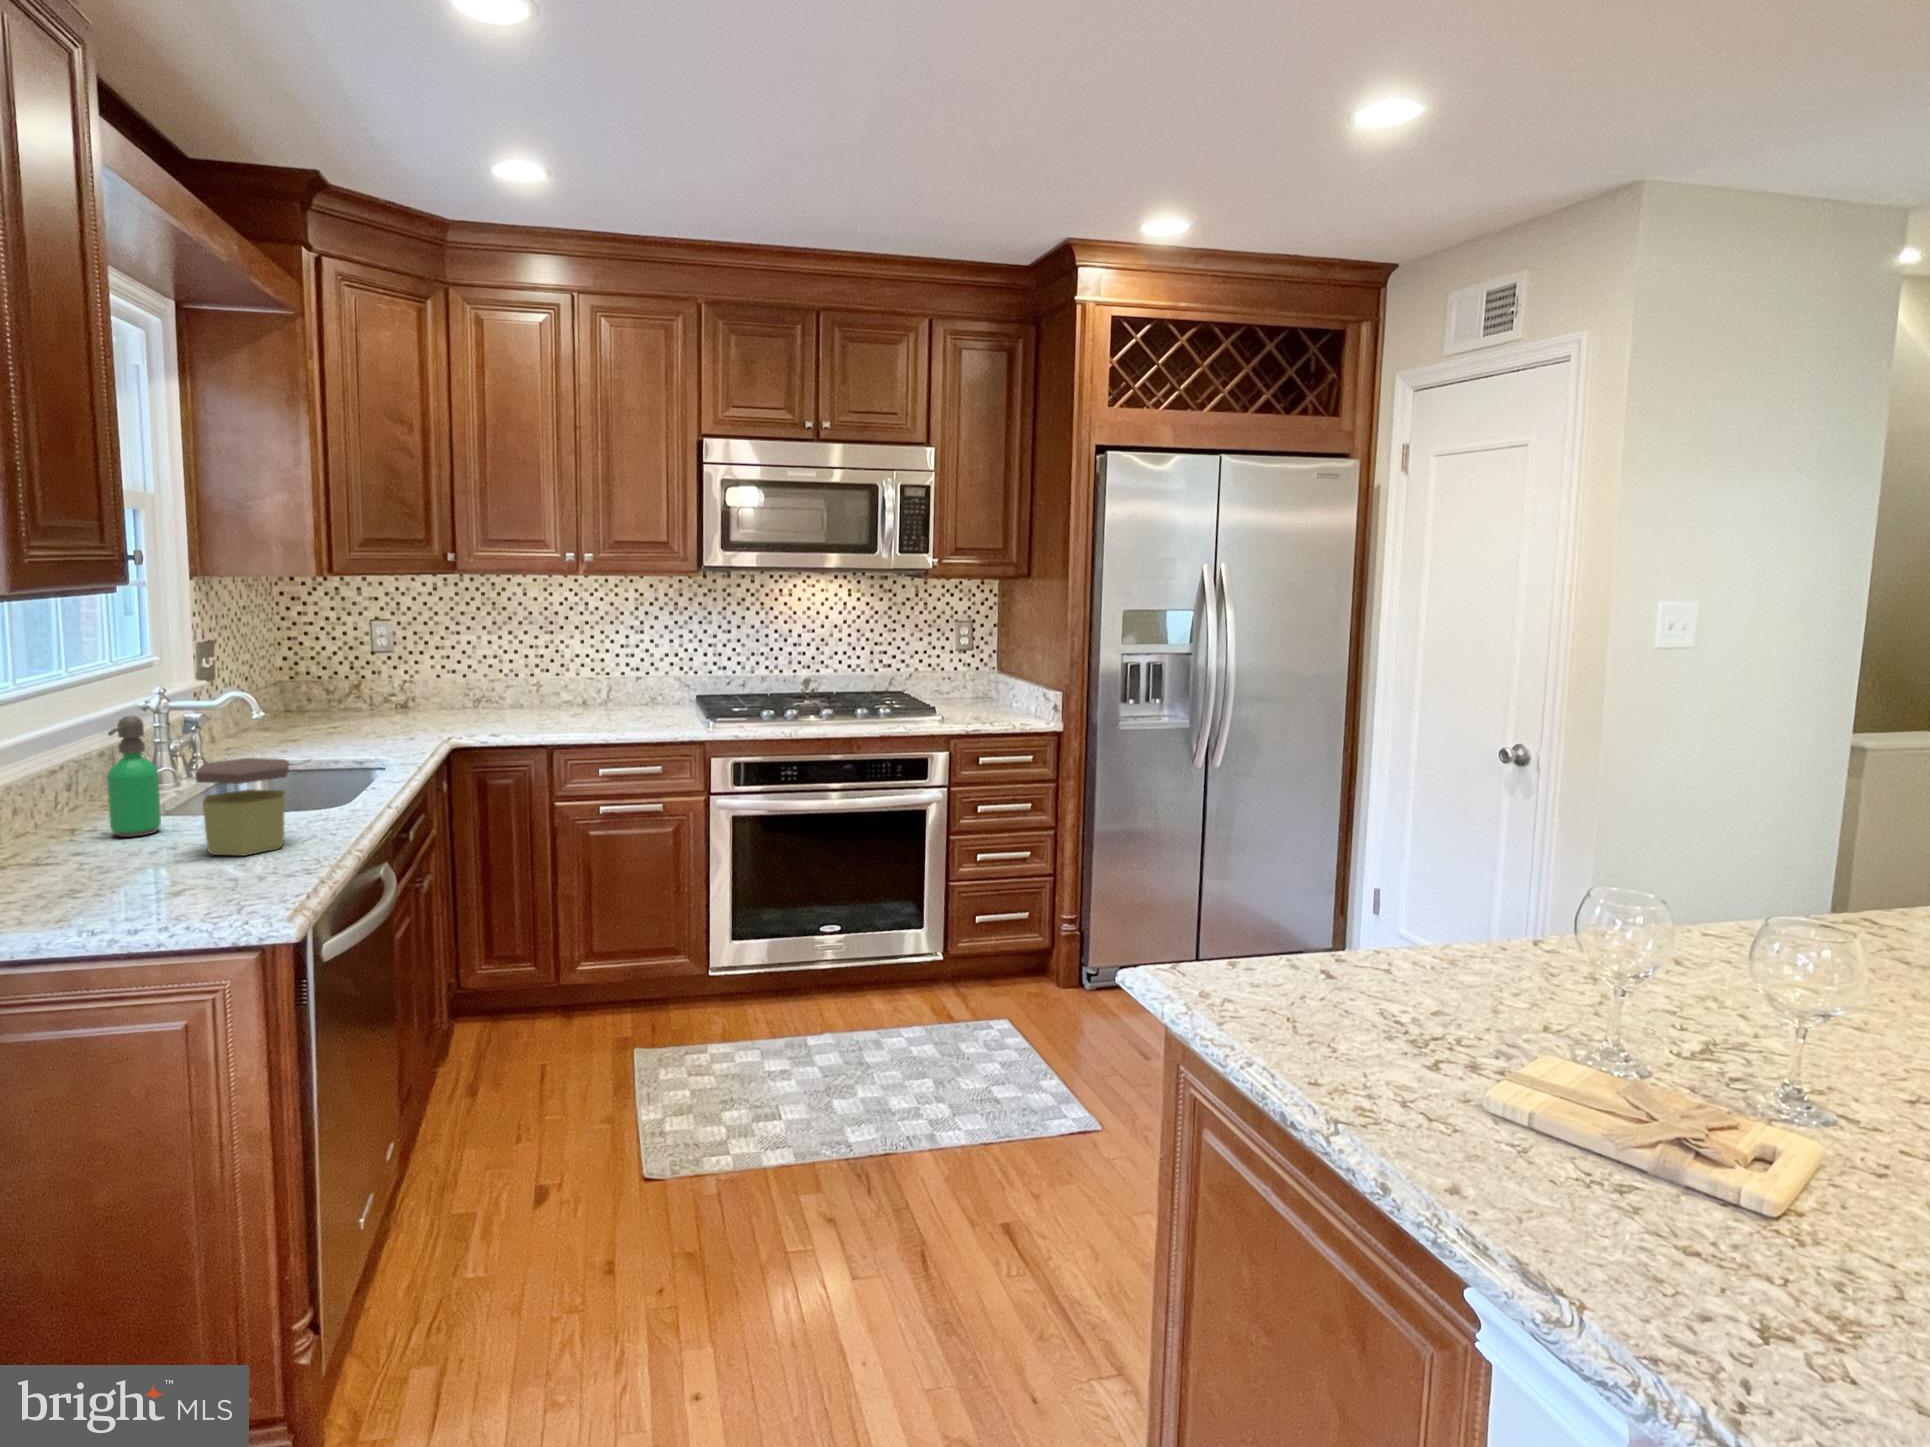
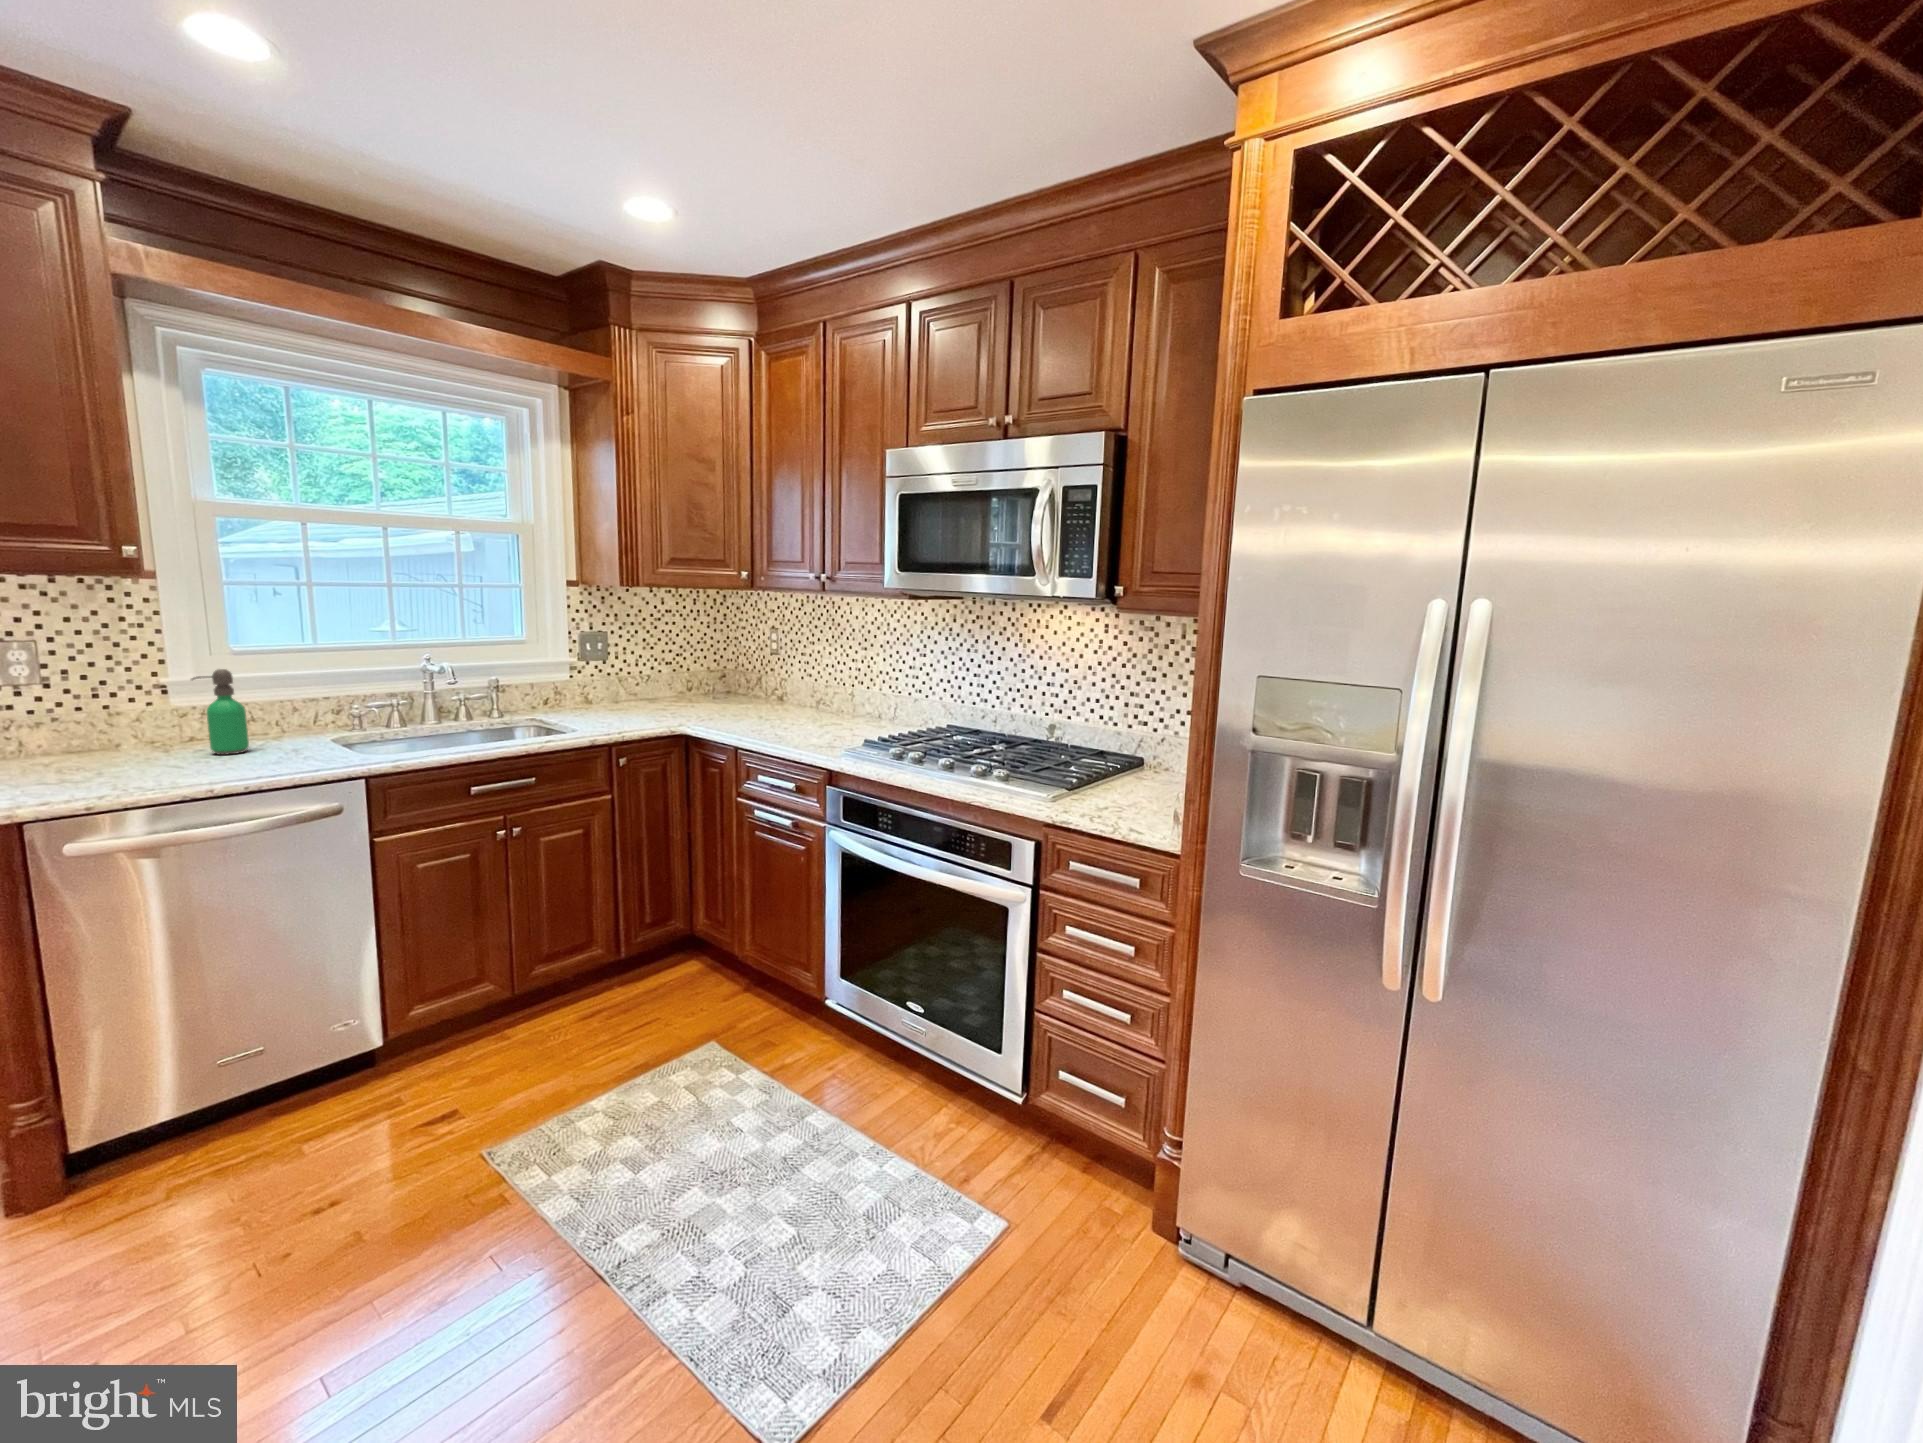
jar: present [196,758,289,856] -> none [86,708,178,783]

